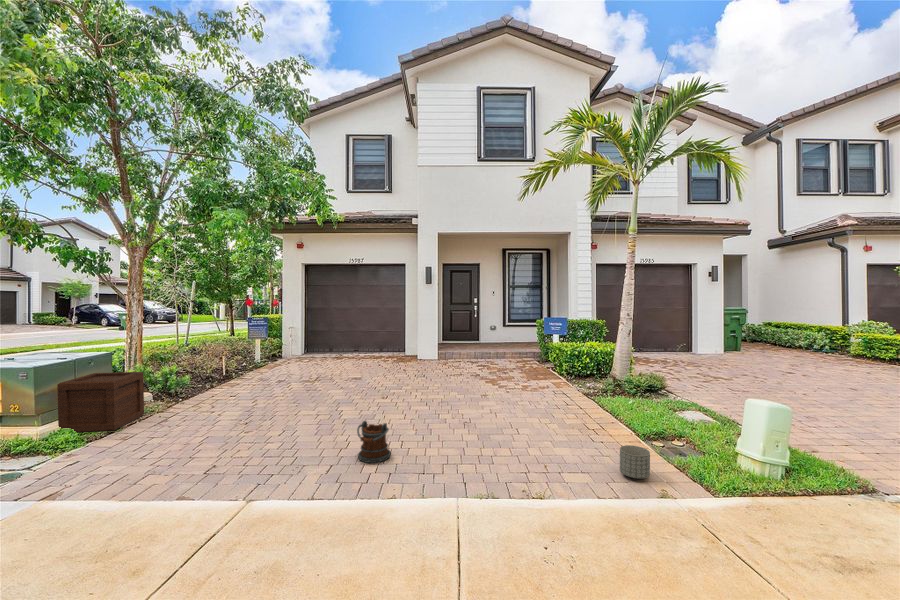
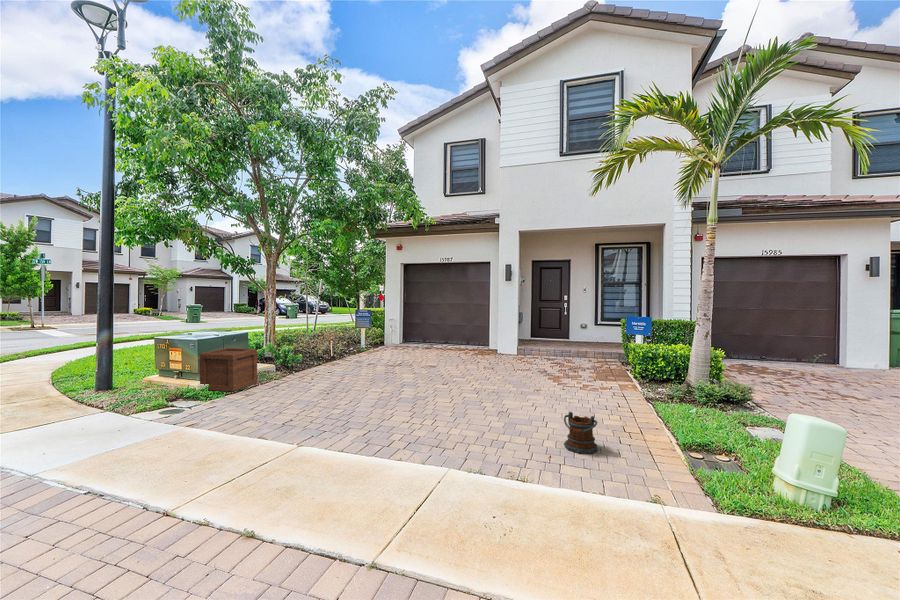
bucket: present [357,421,391,463] -> present [564,412,598,454]
planter: present [620,445,650,479] -> none [620,448,652,484]

